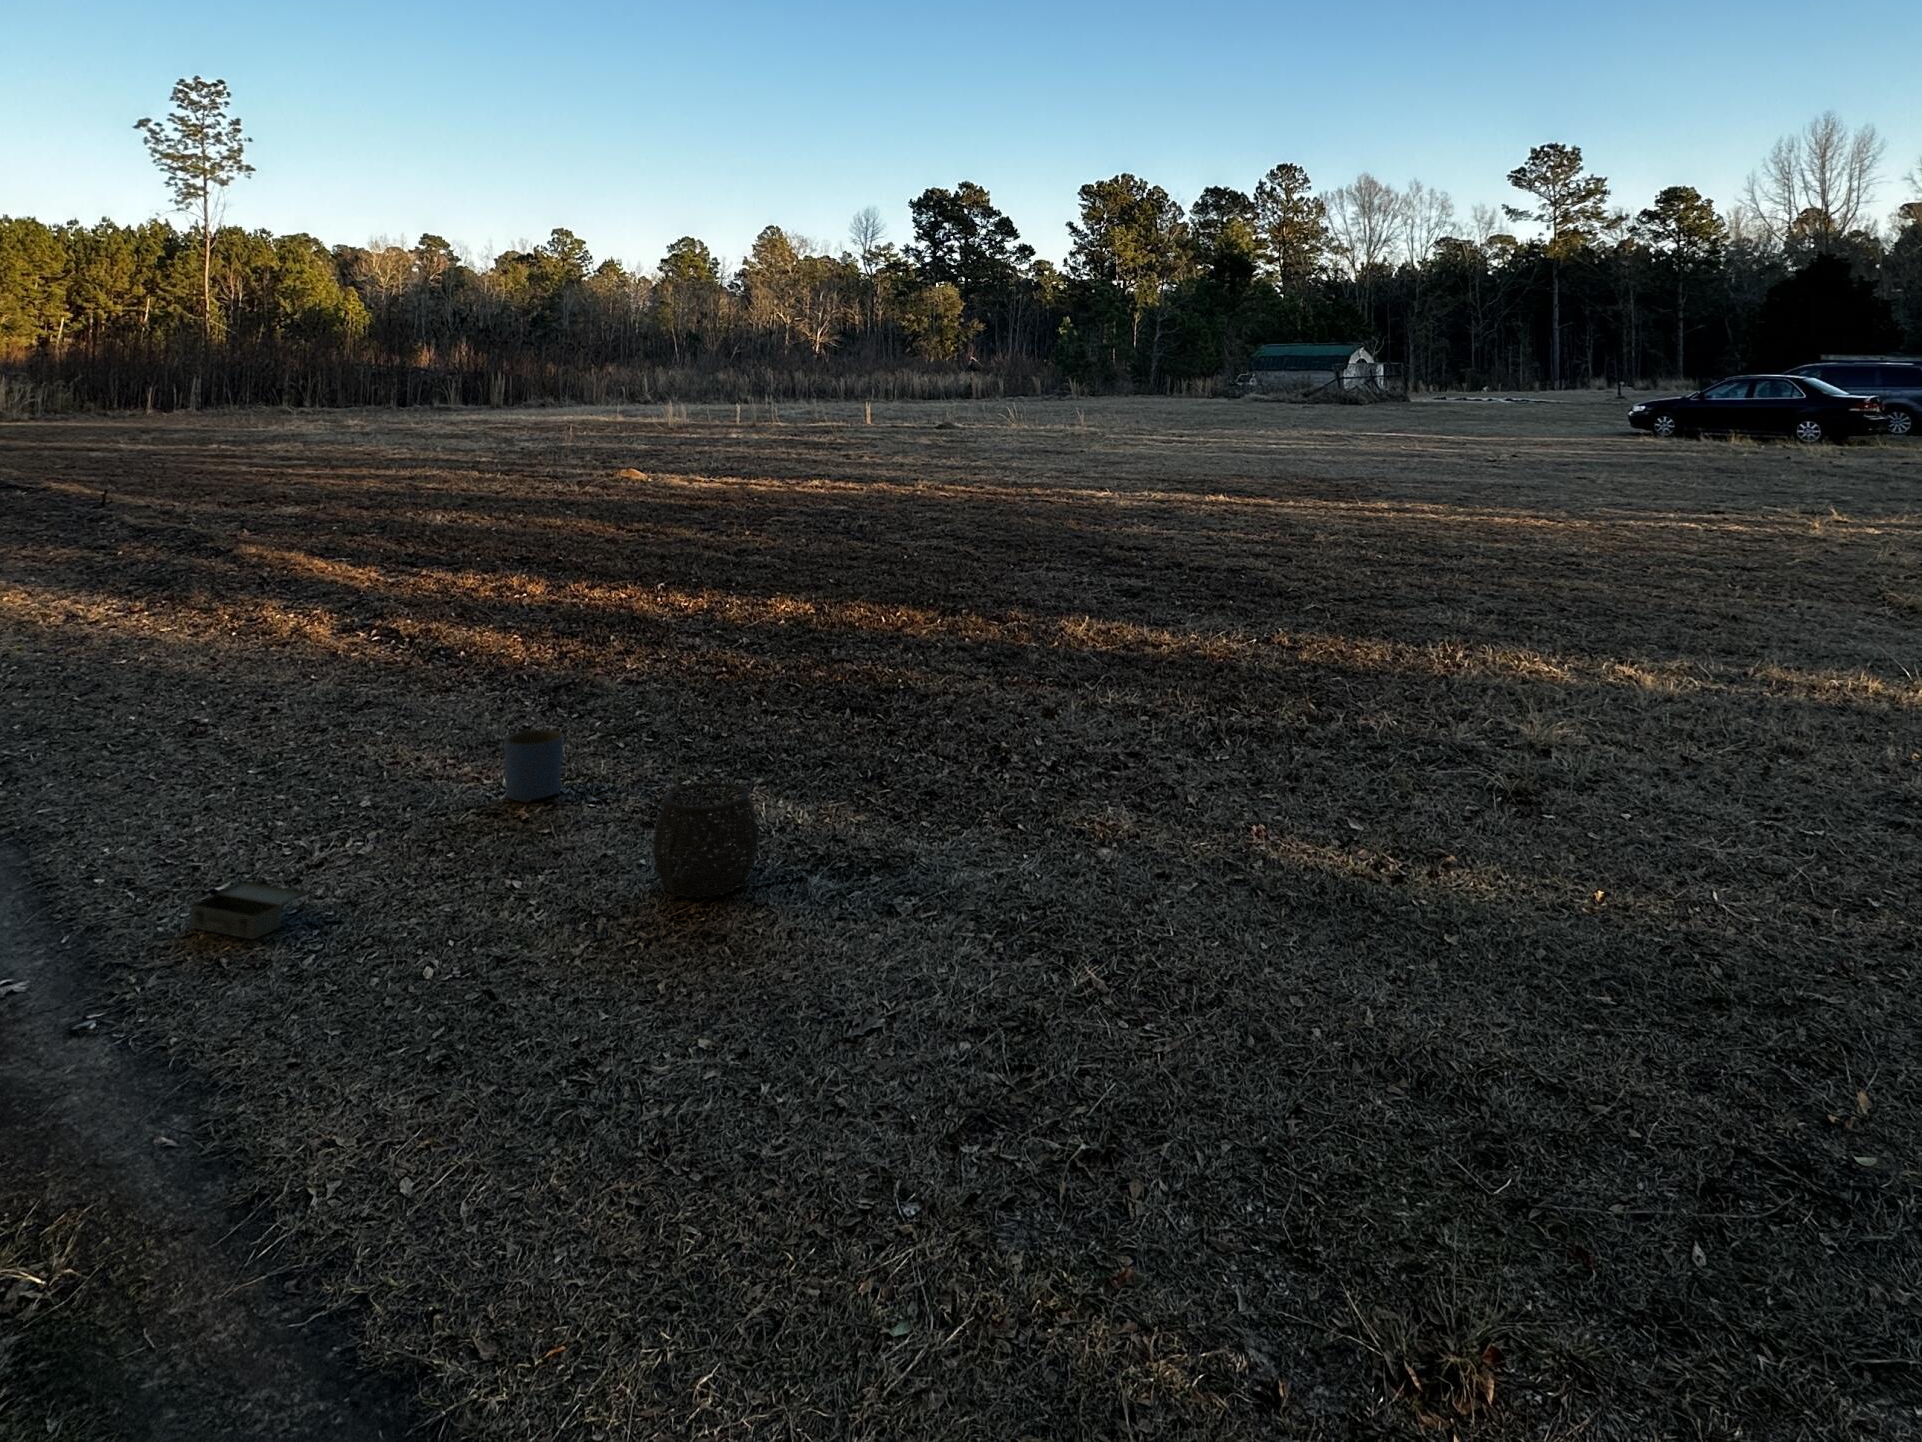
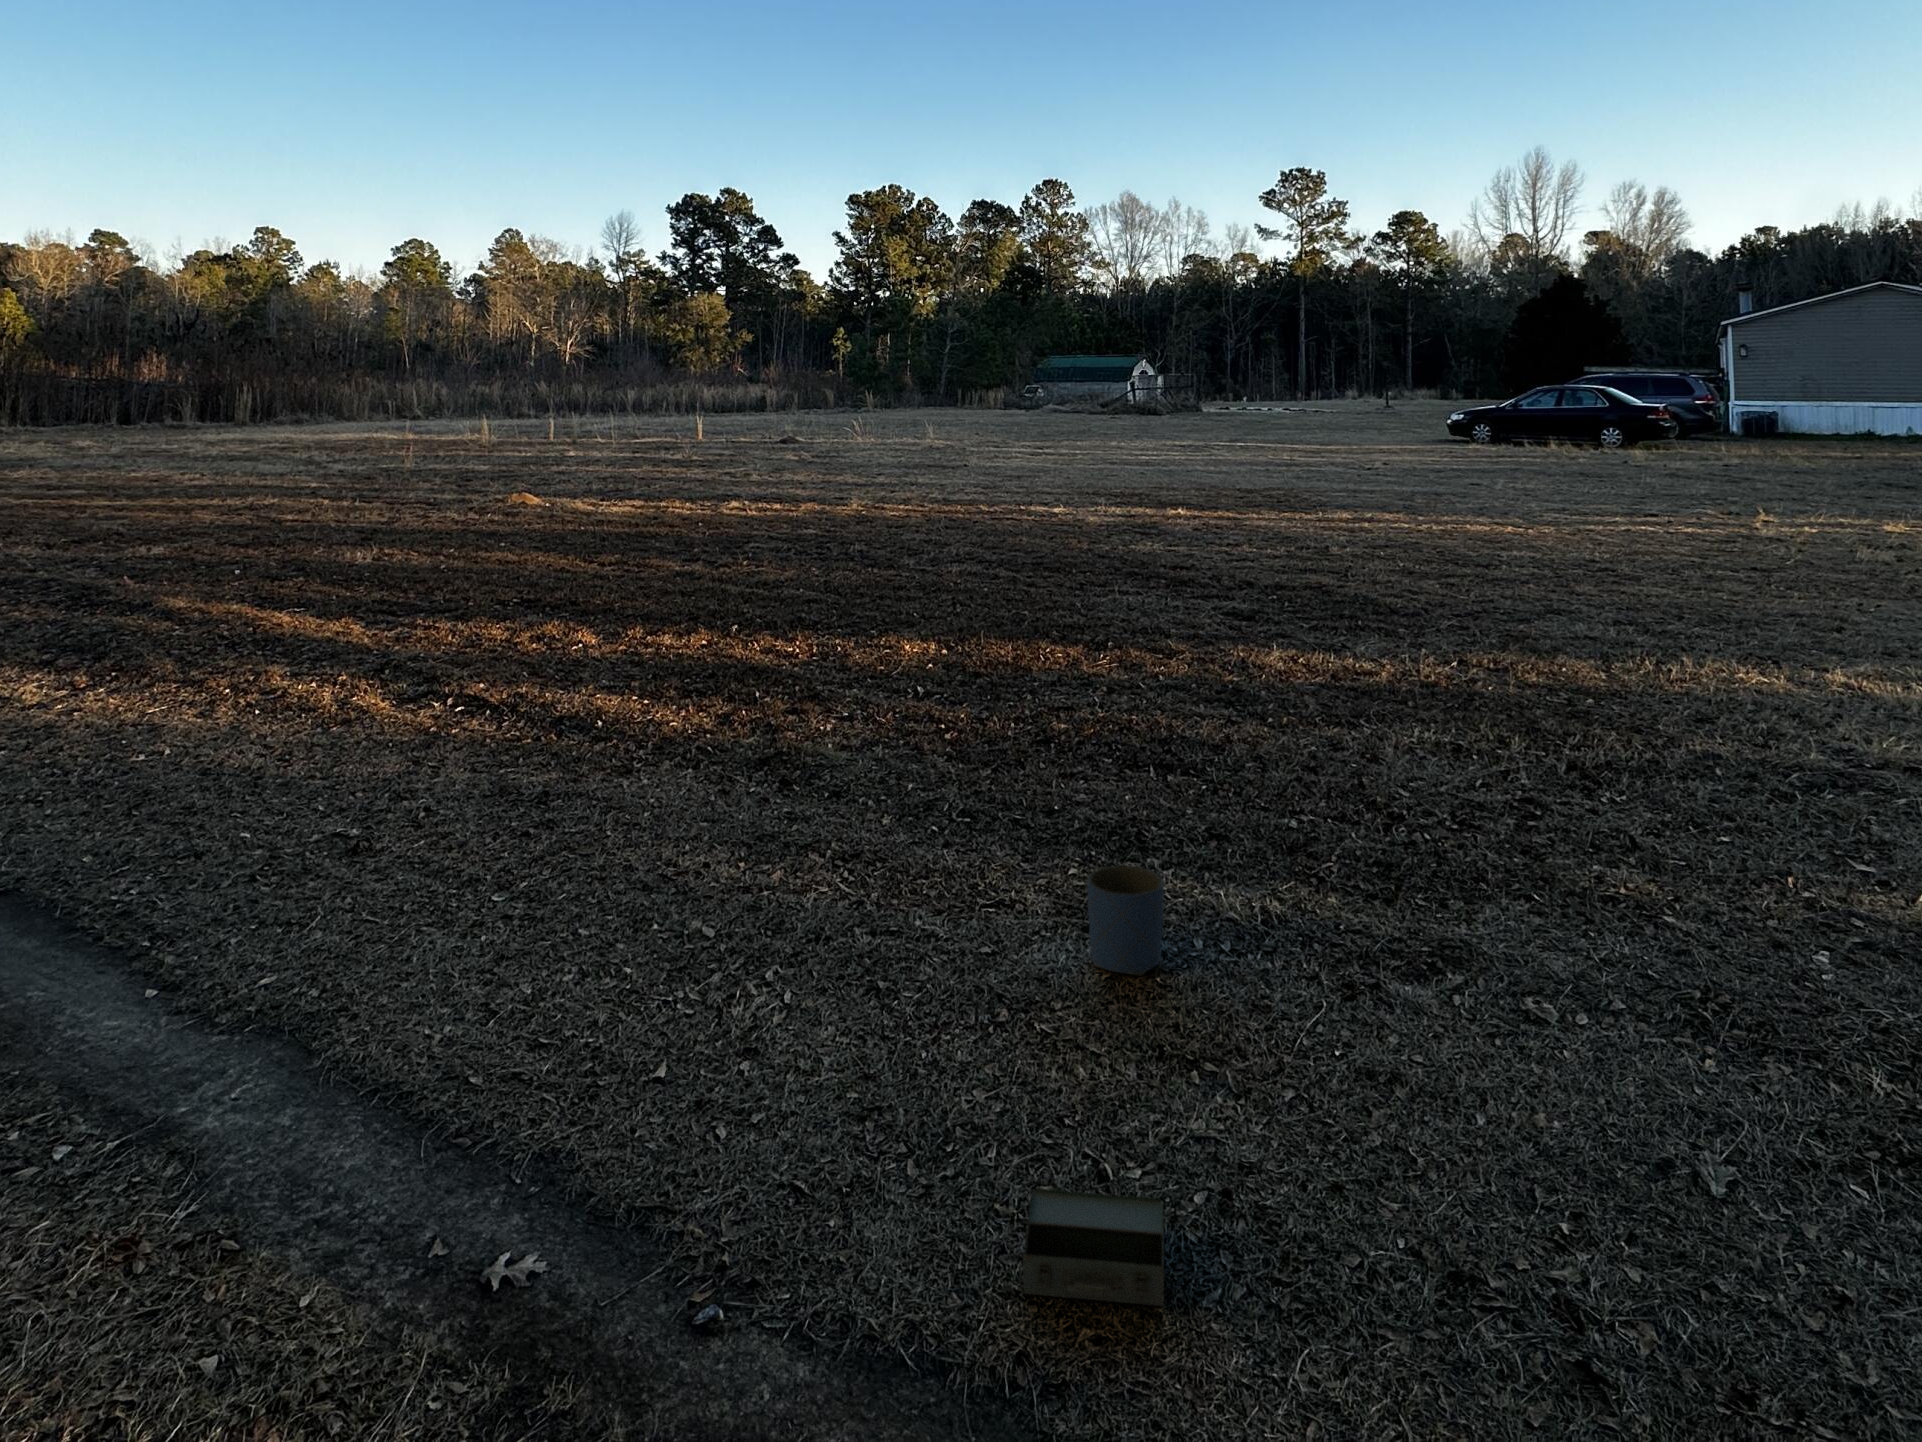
woven basket: present [653,782,759,898] -> none [1528,944,1689,1128]

